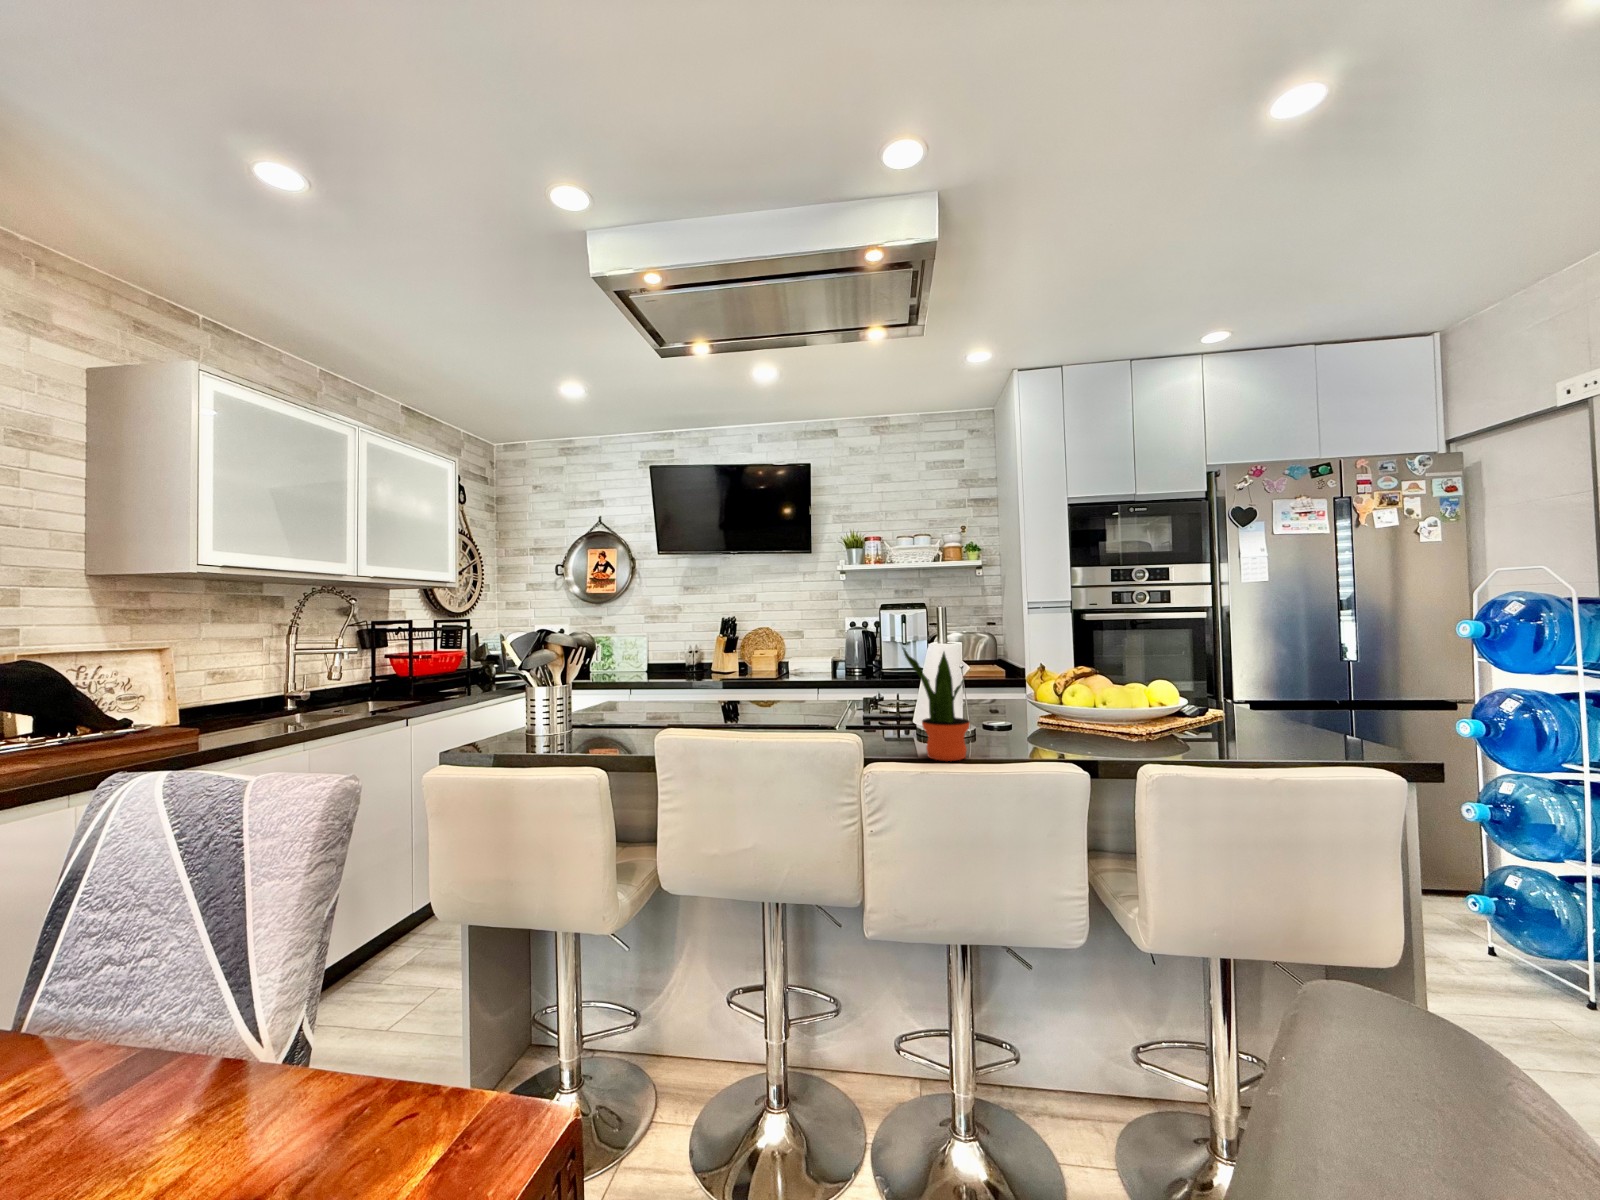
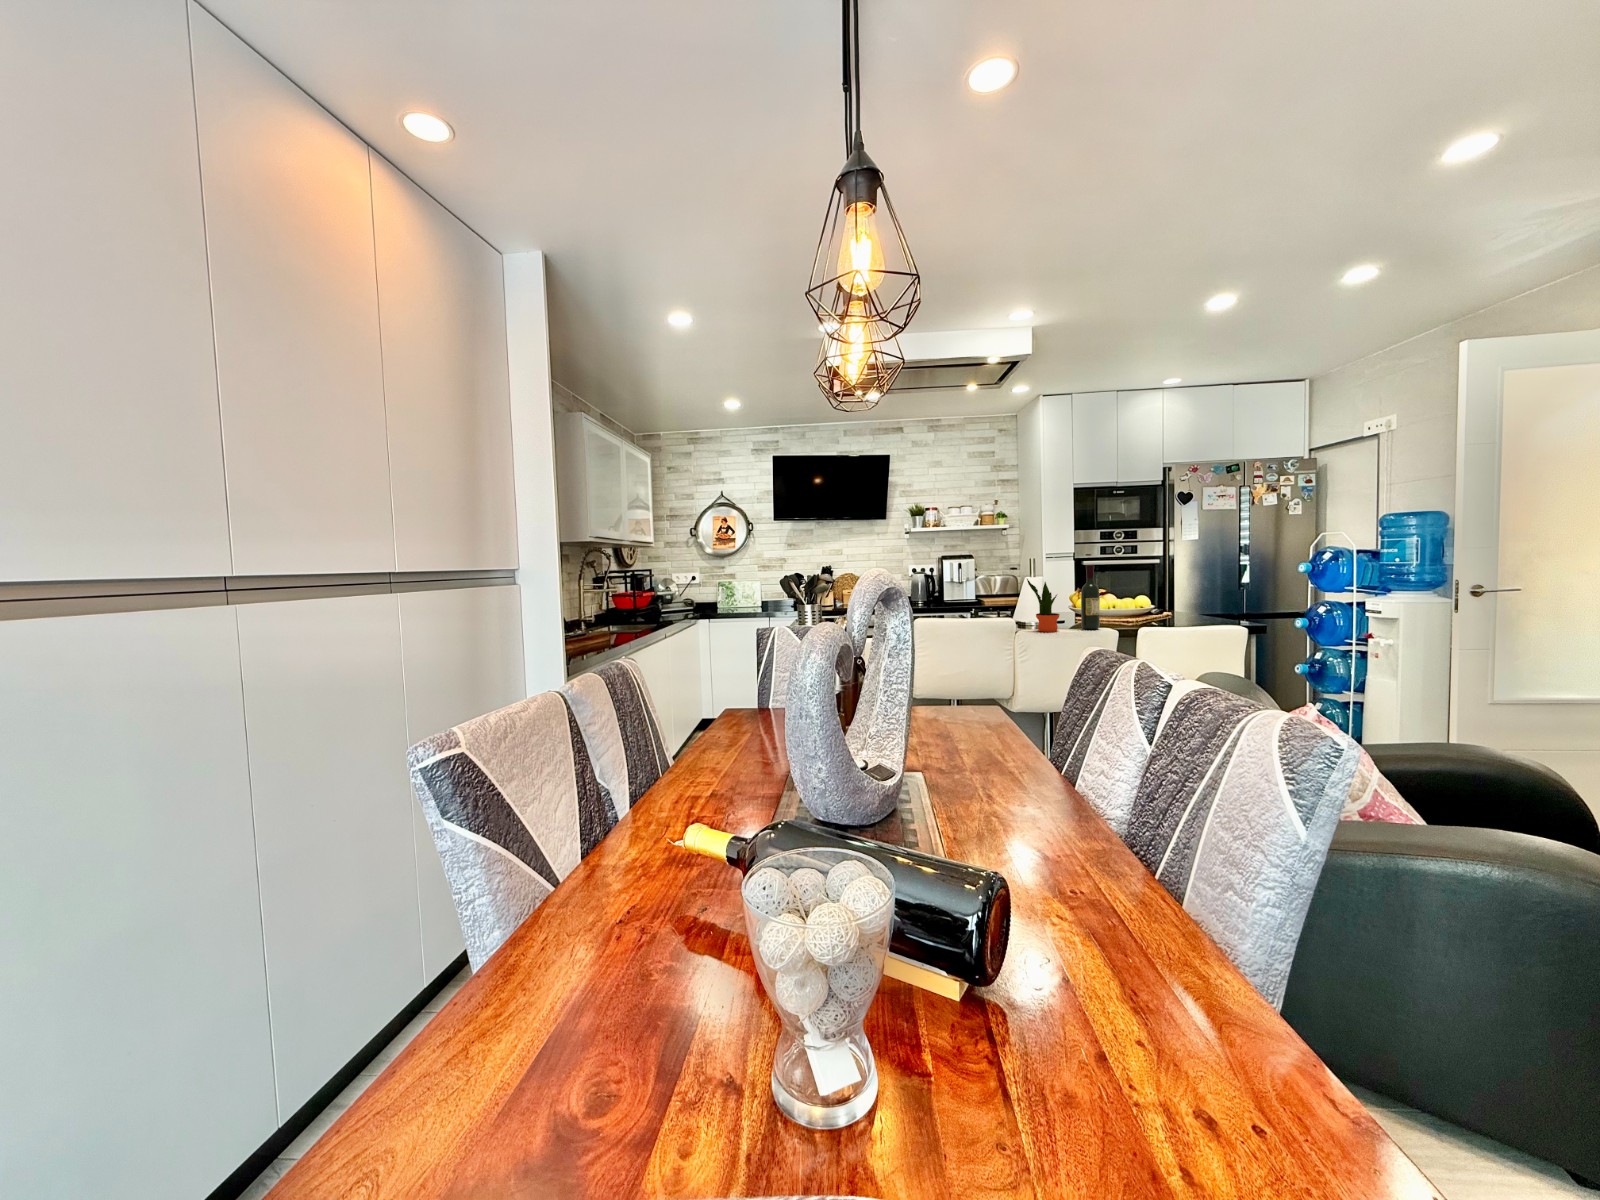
wine bottle: none [1019,617,1059,757] -> present [1081,565,1100,629]

